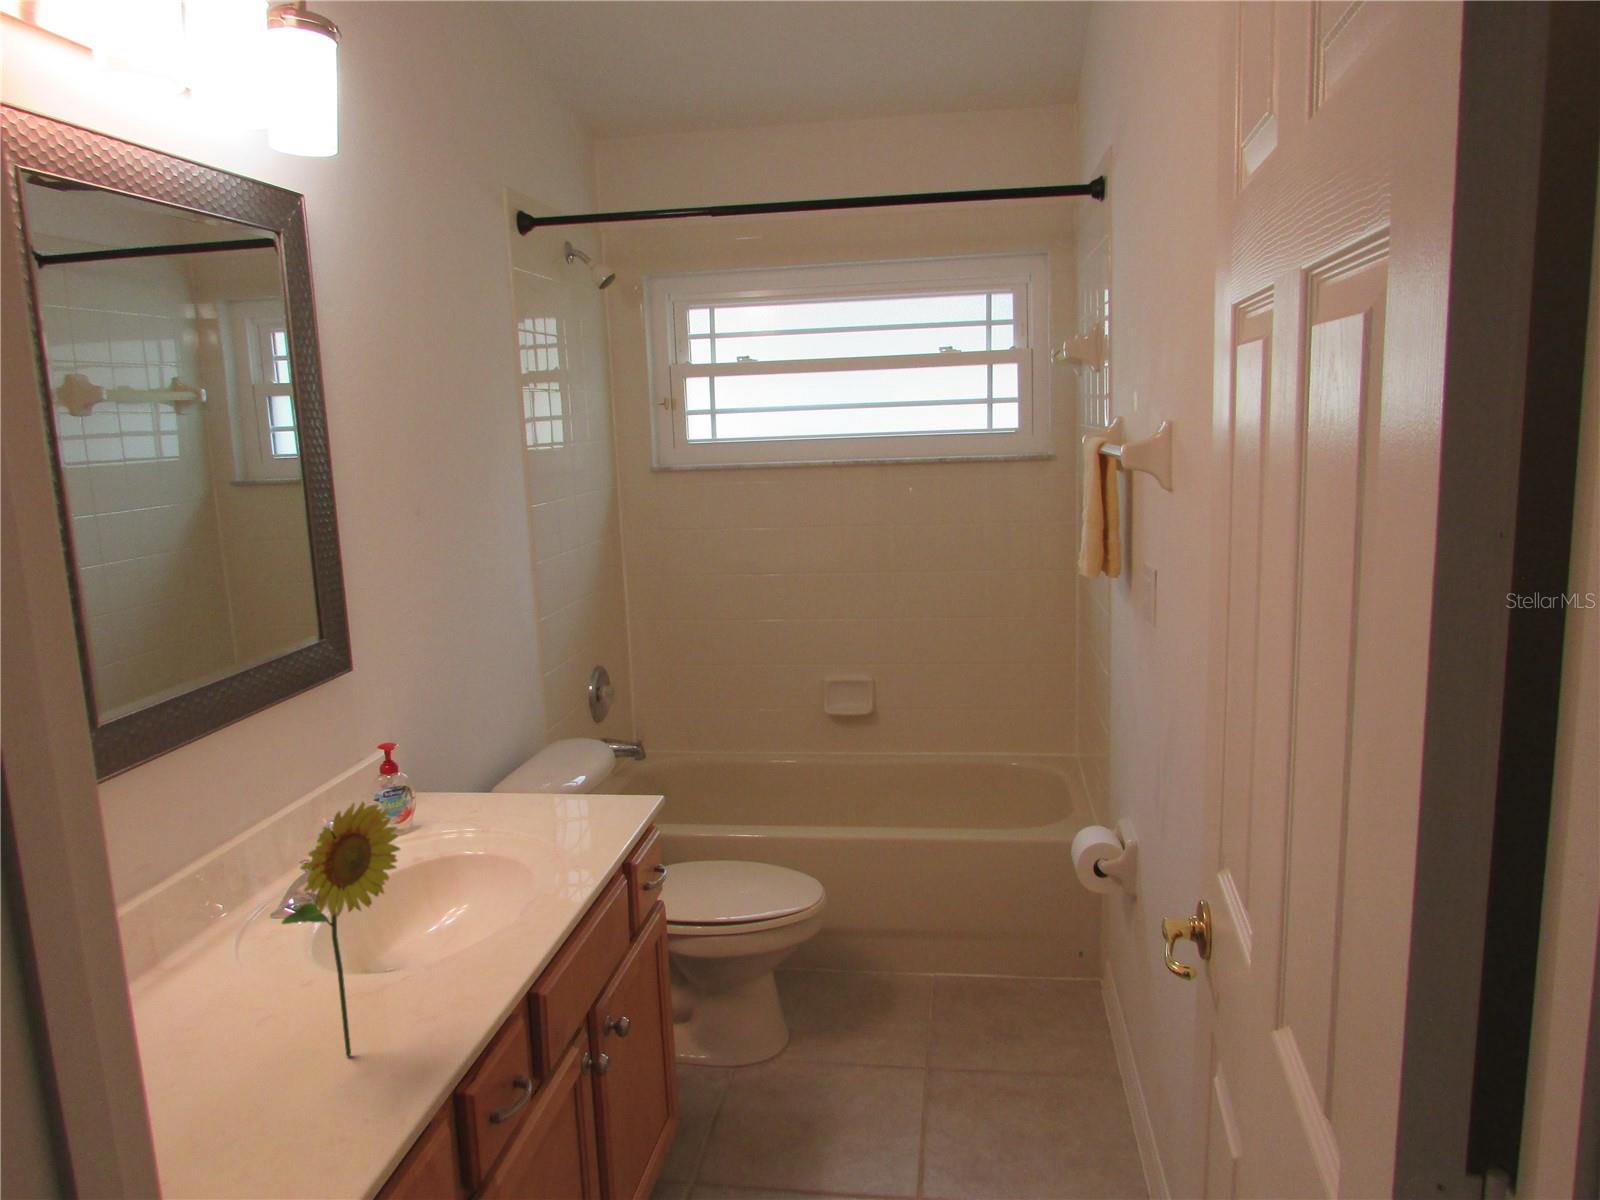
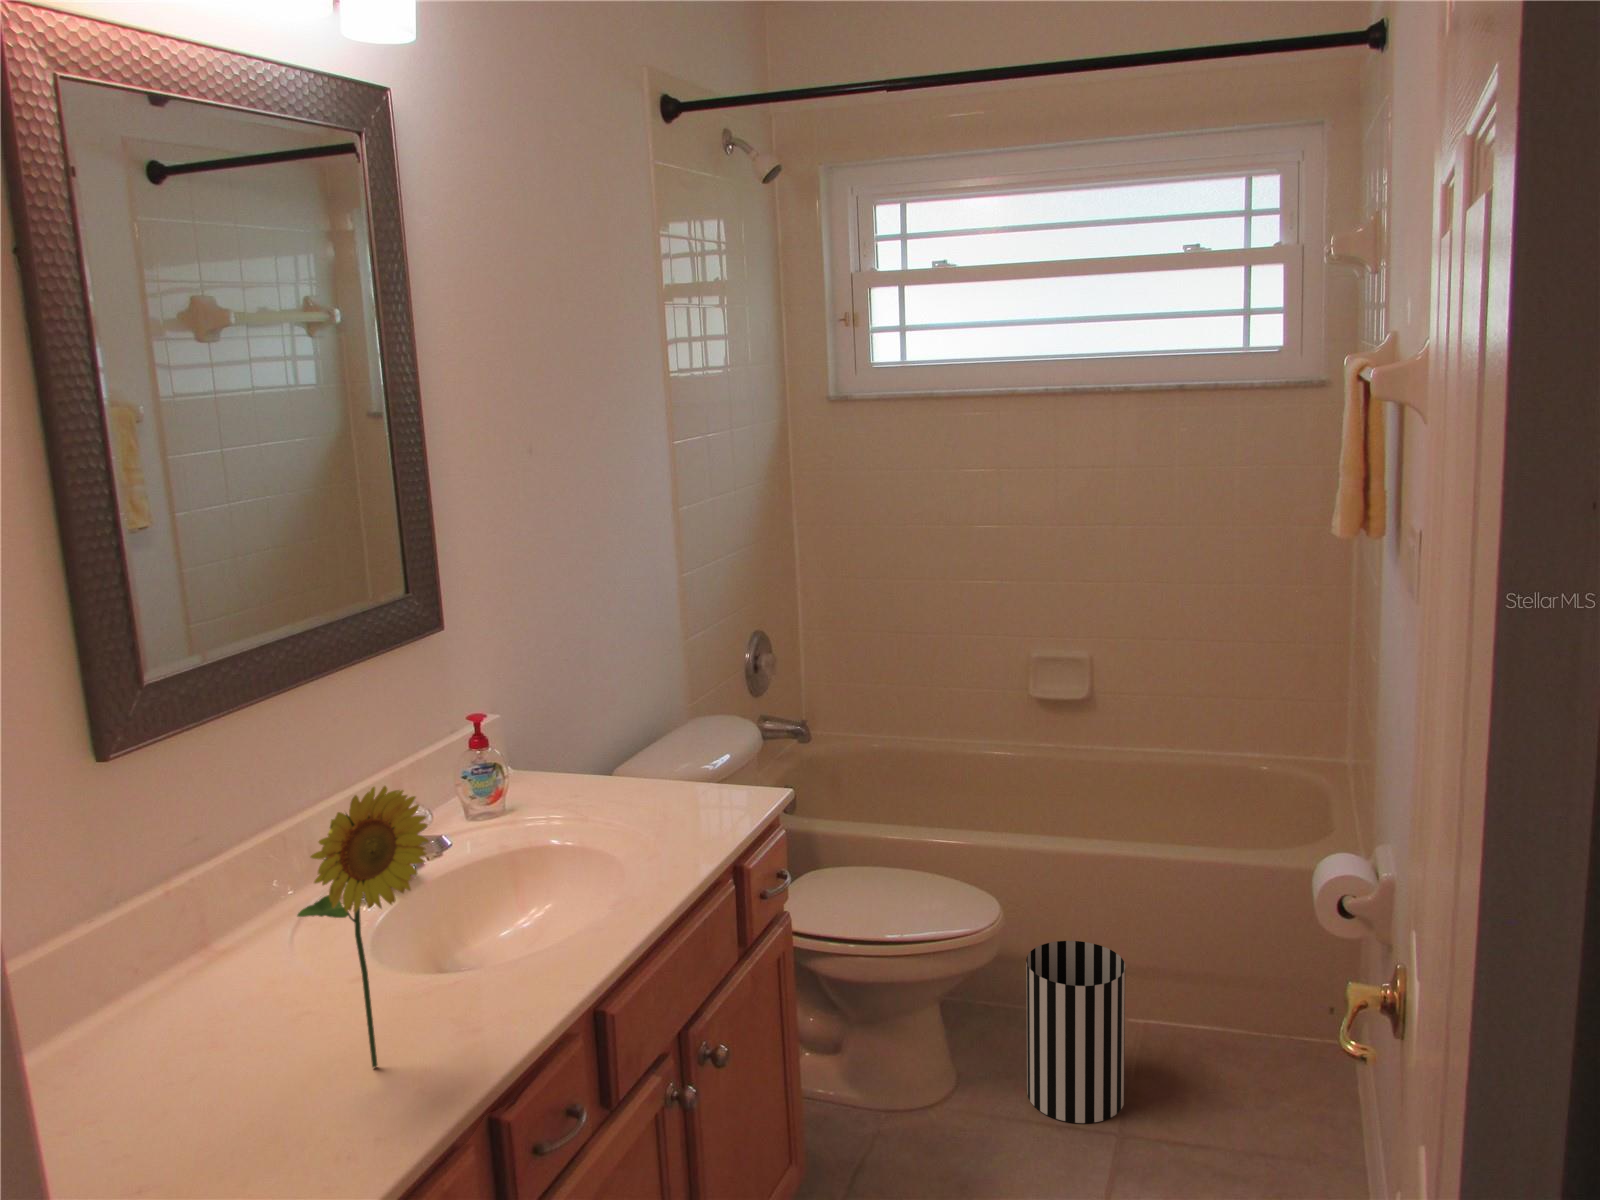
wastebasket: none [847,909,927,1059] -> present [1026,941,1125,1123]

